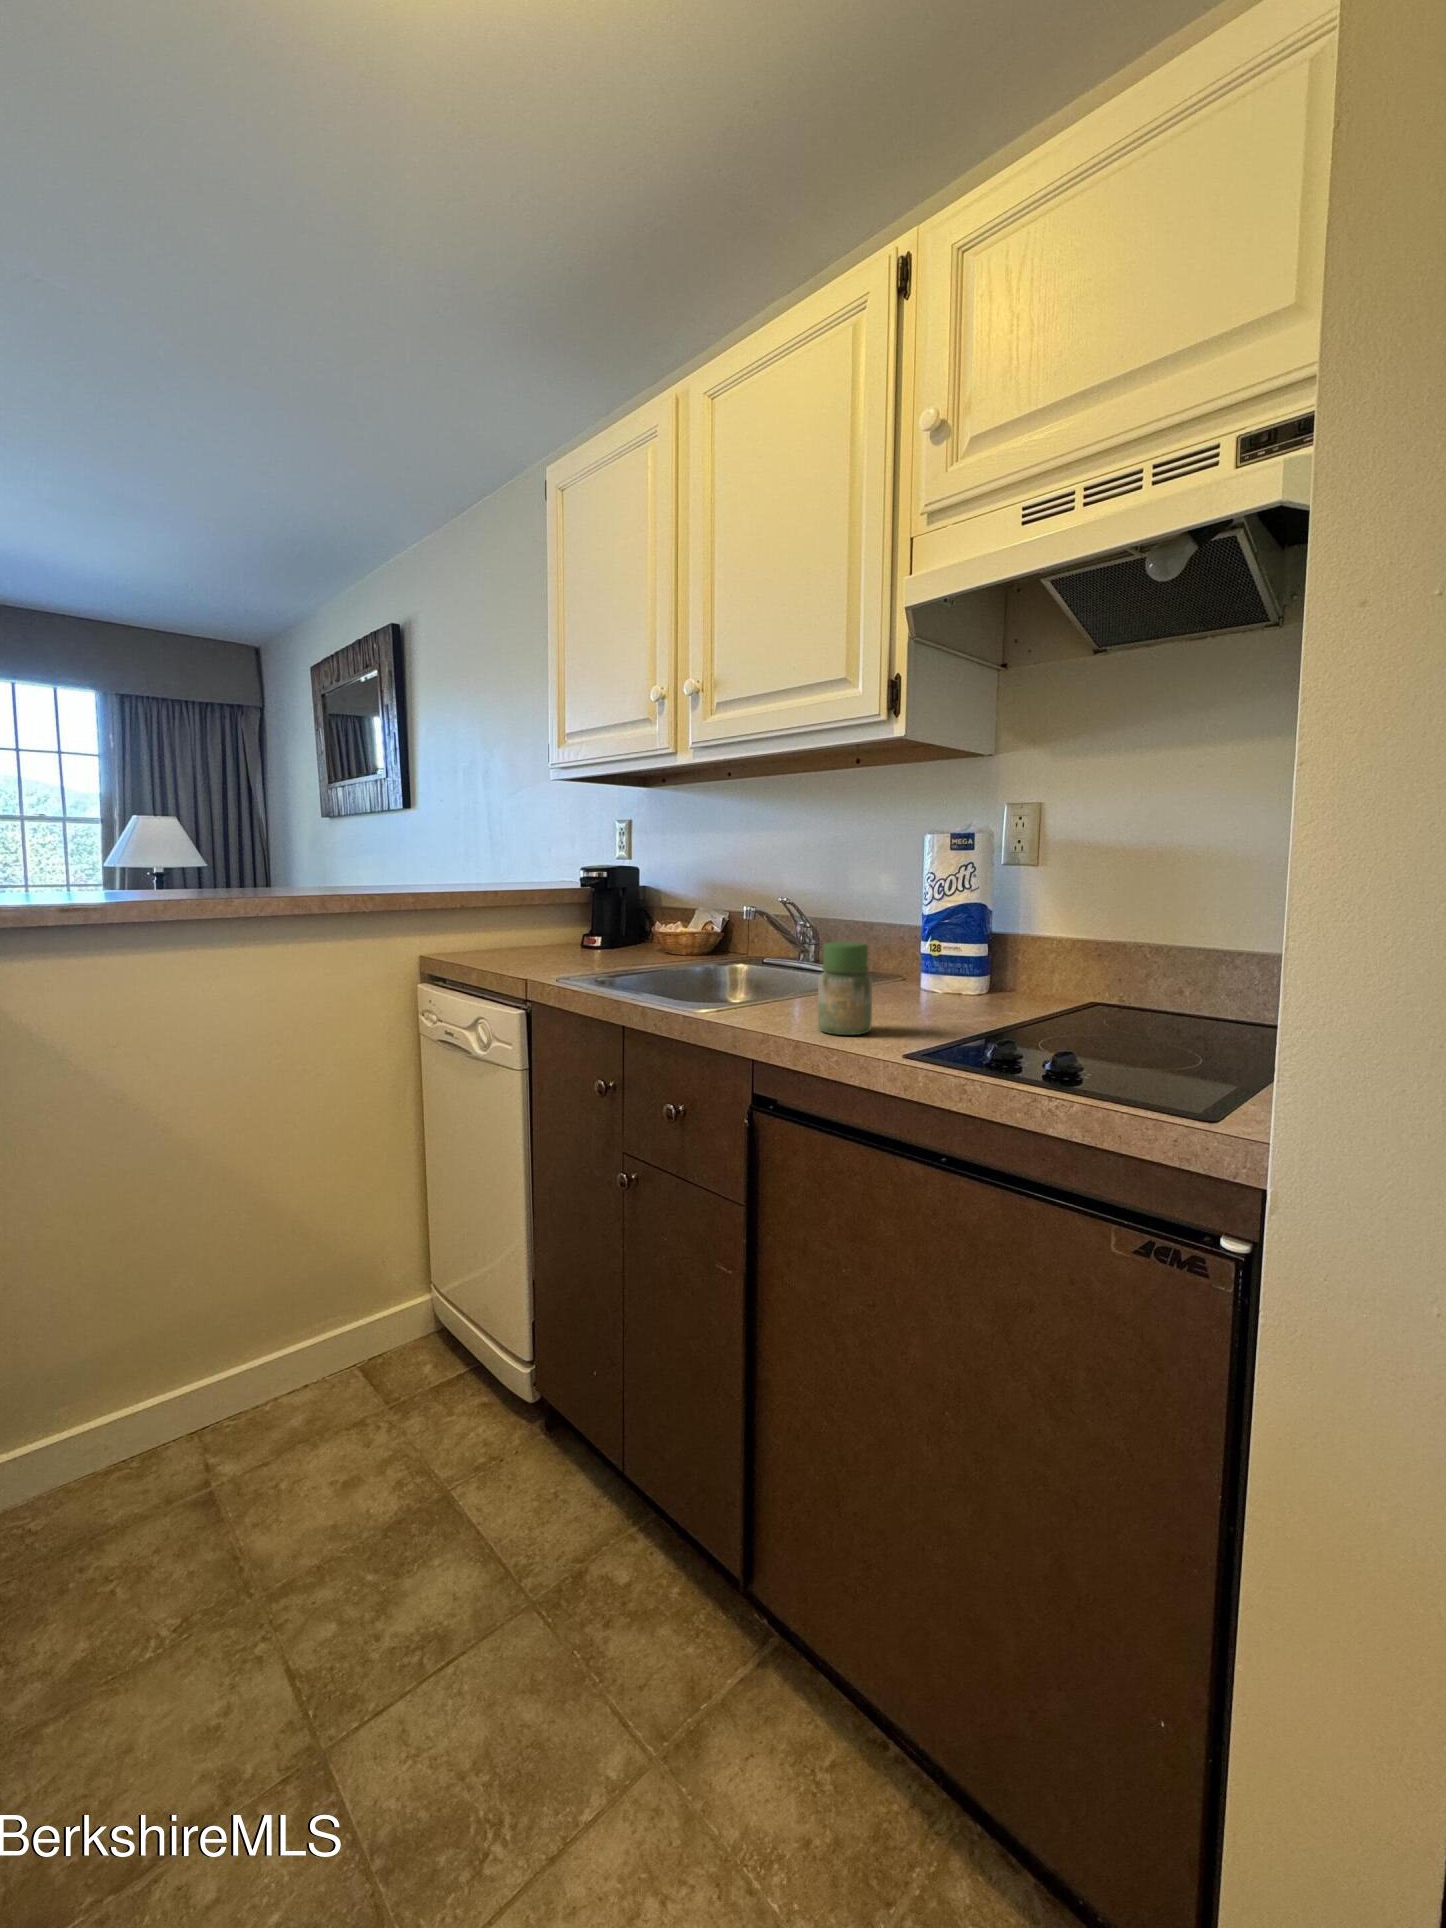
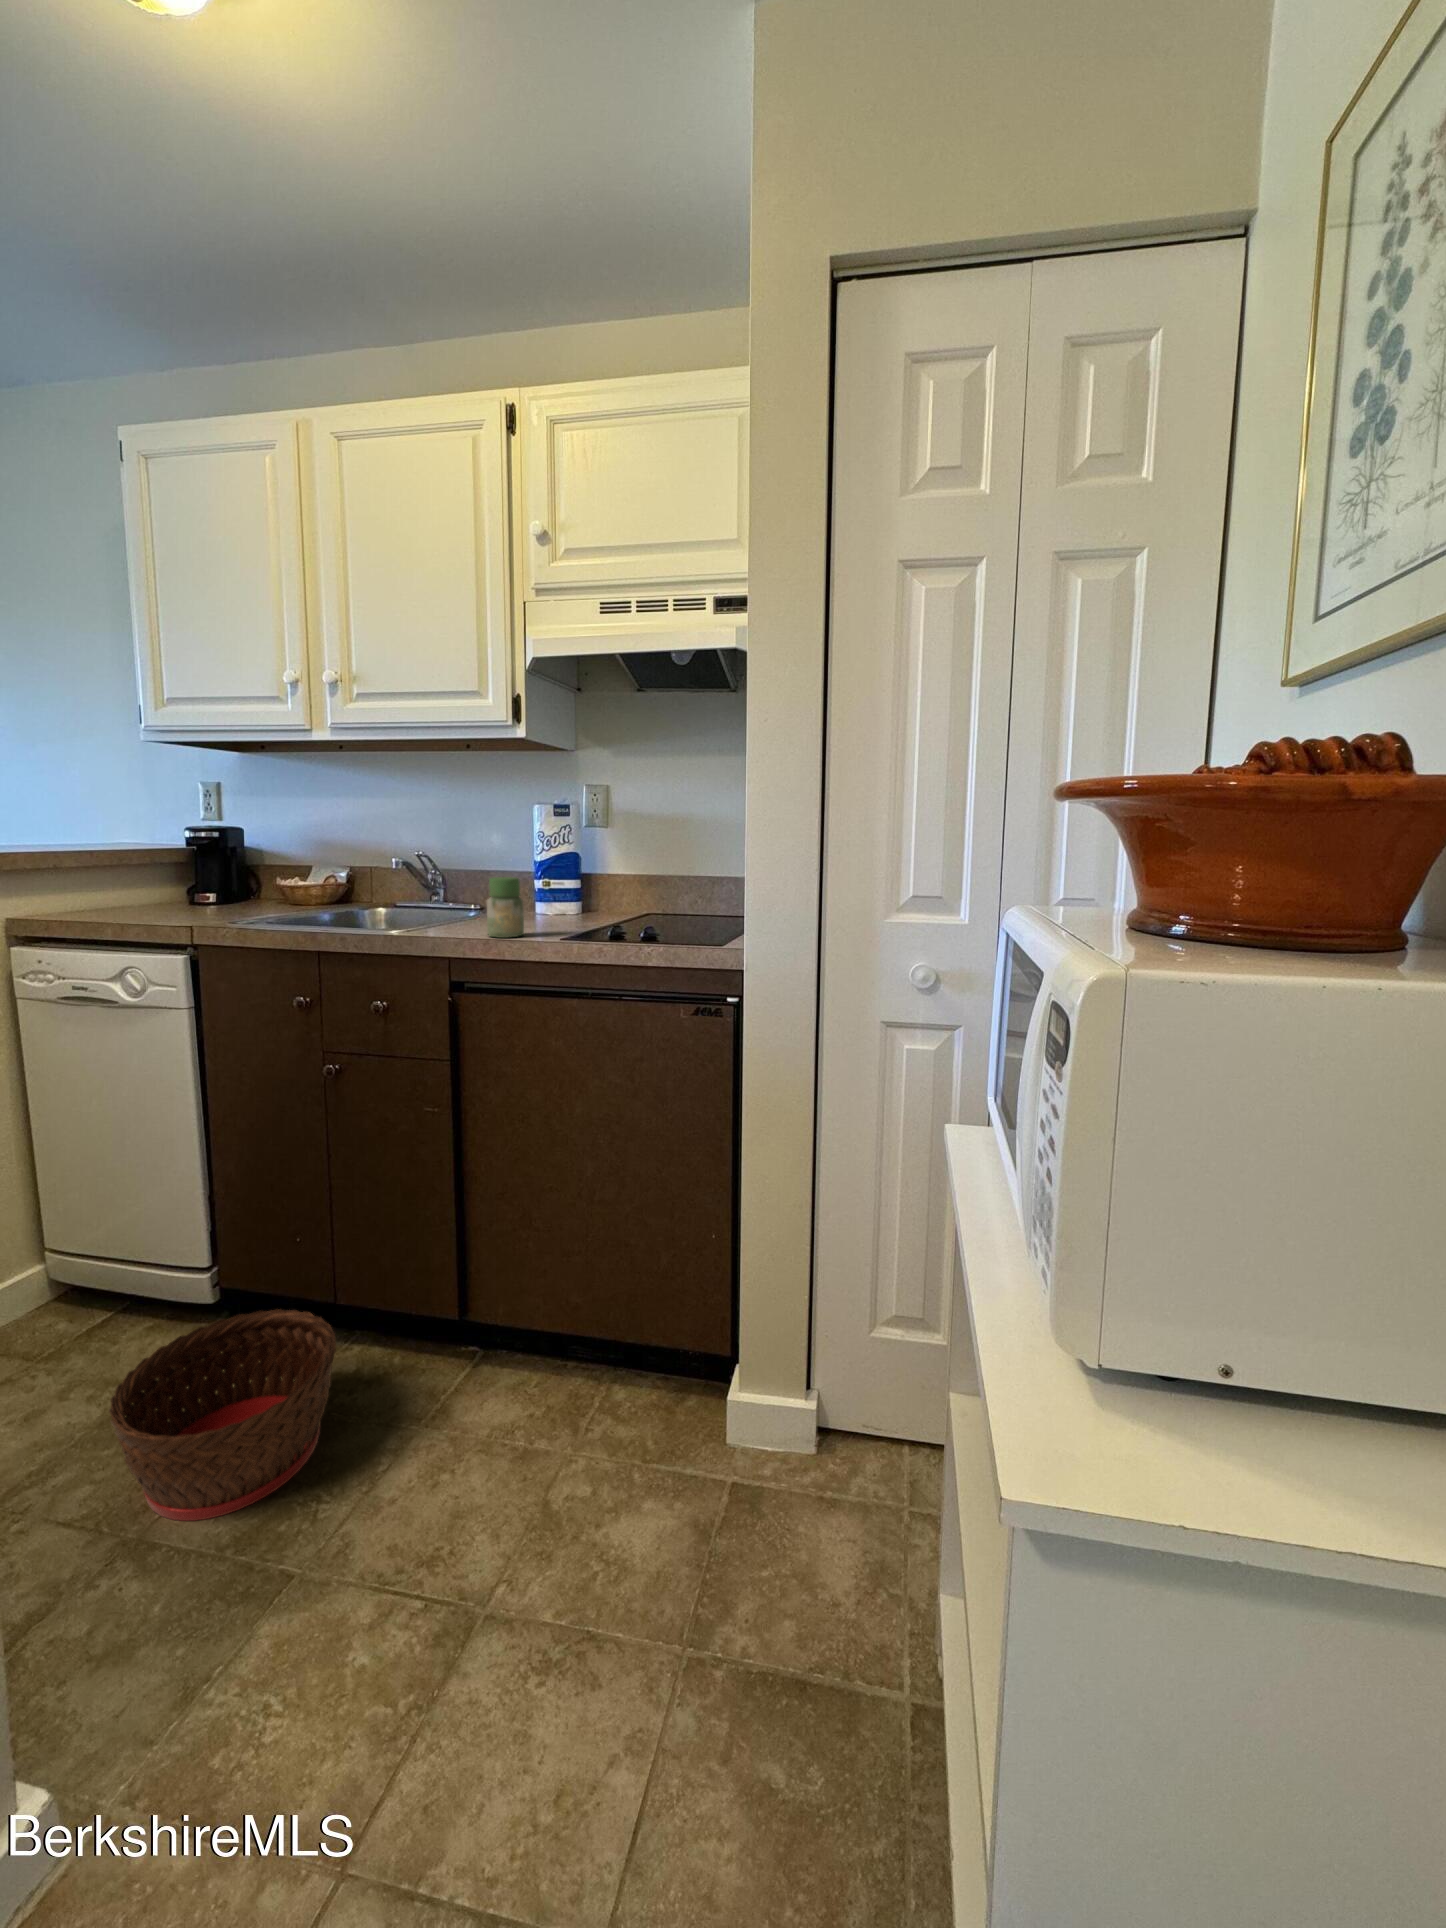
basket: none [340,1459,595,1769] -> present [109,1309,336,1521]

